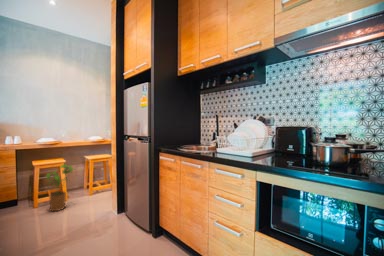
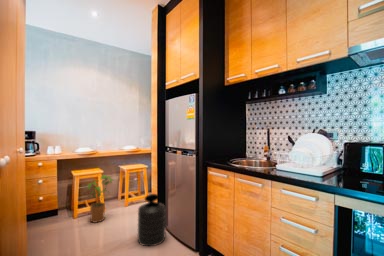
trash can: none [94,180,124,231] -> present [138,194,166,246]

